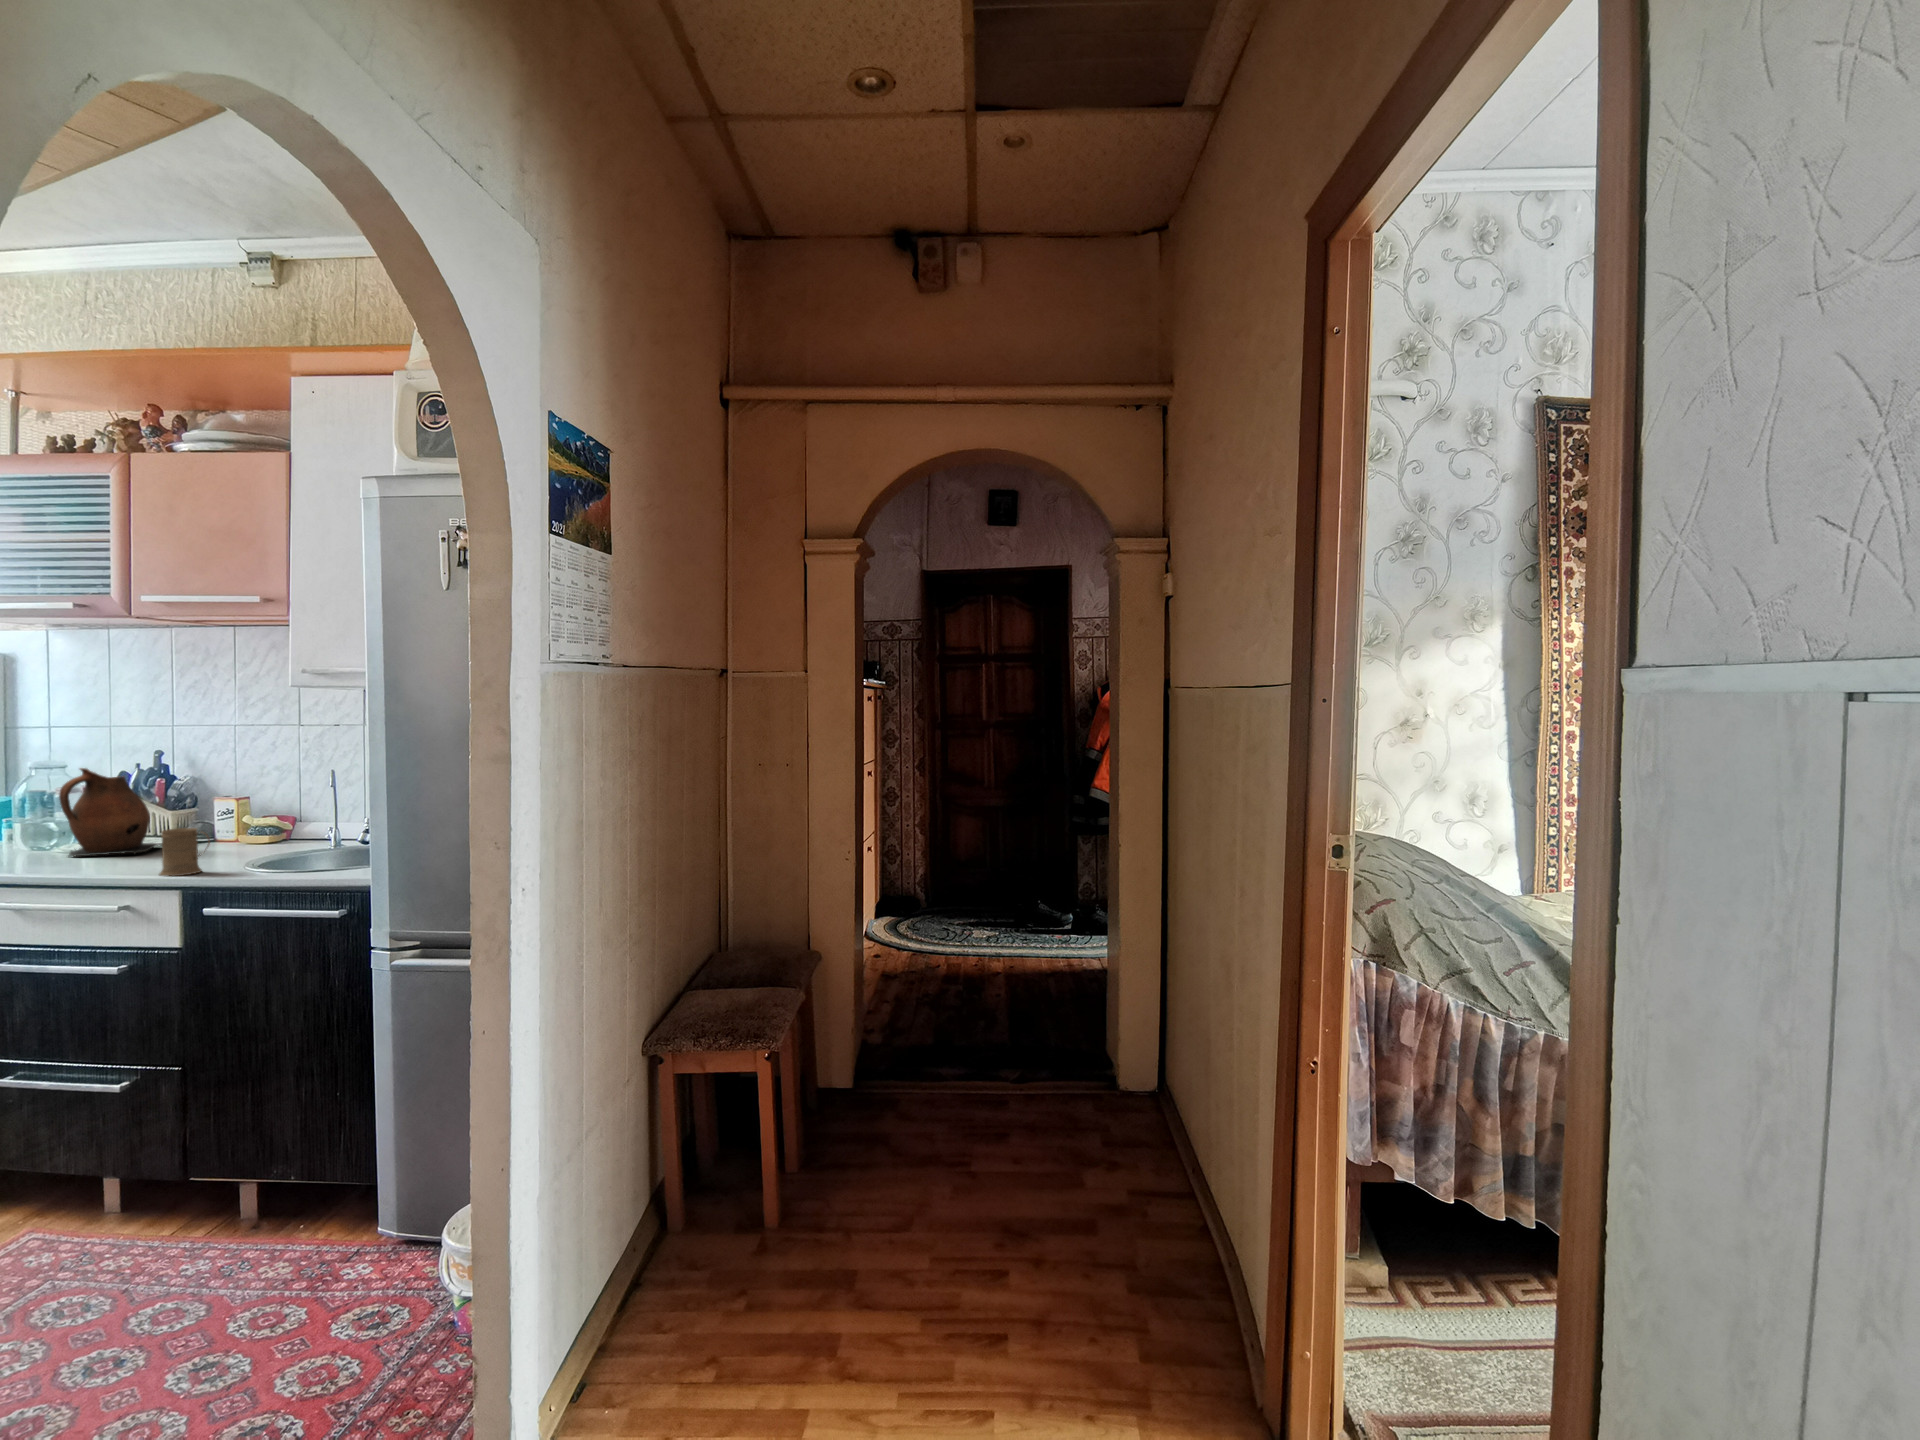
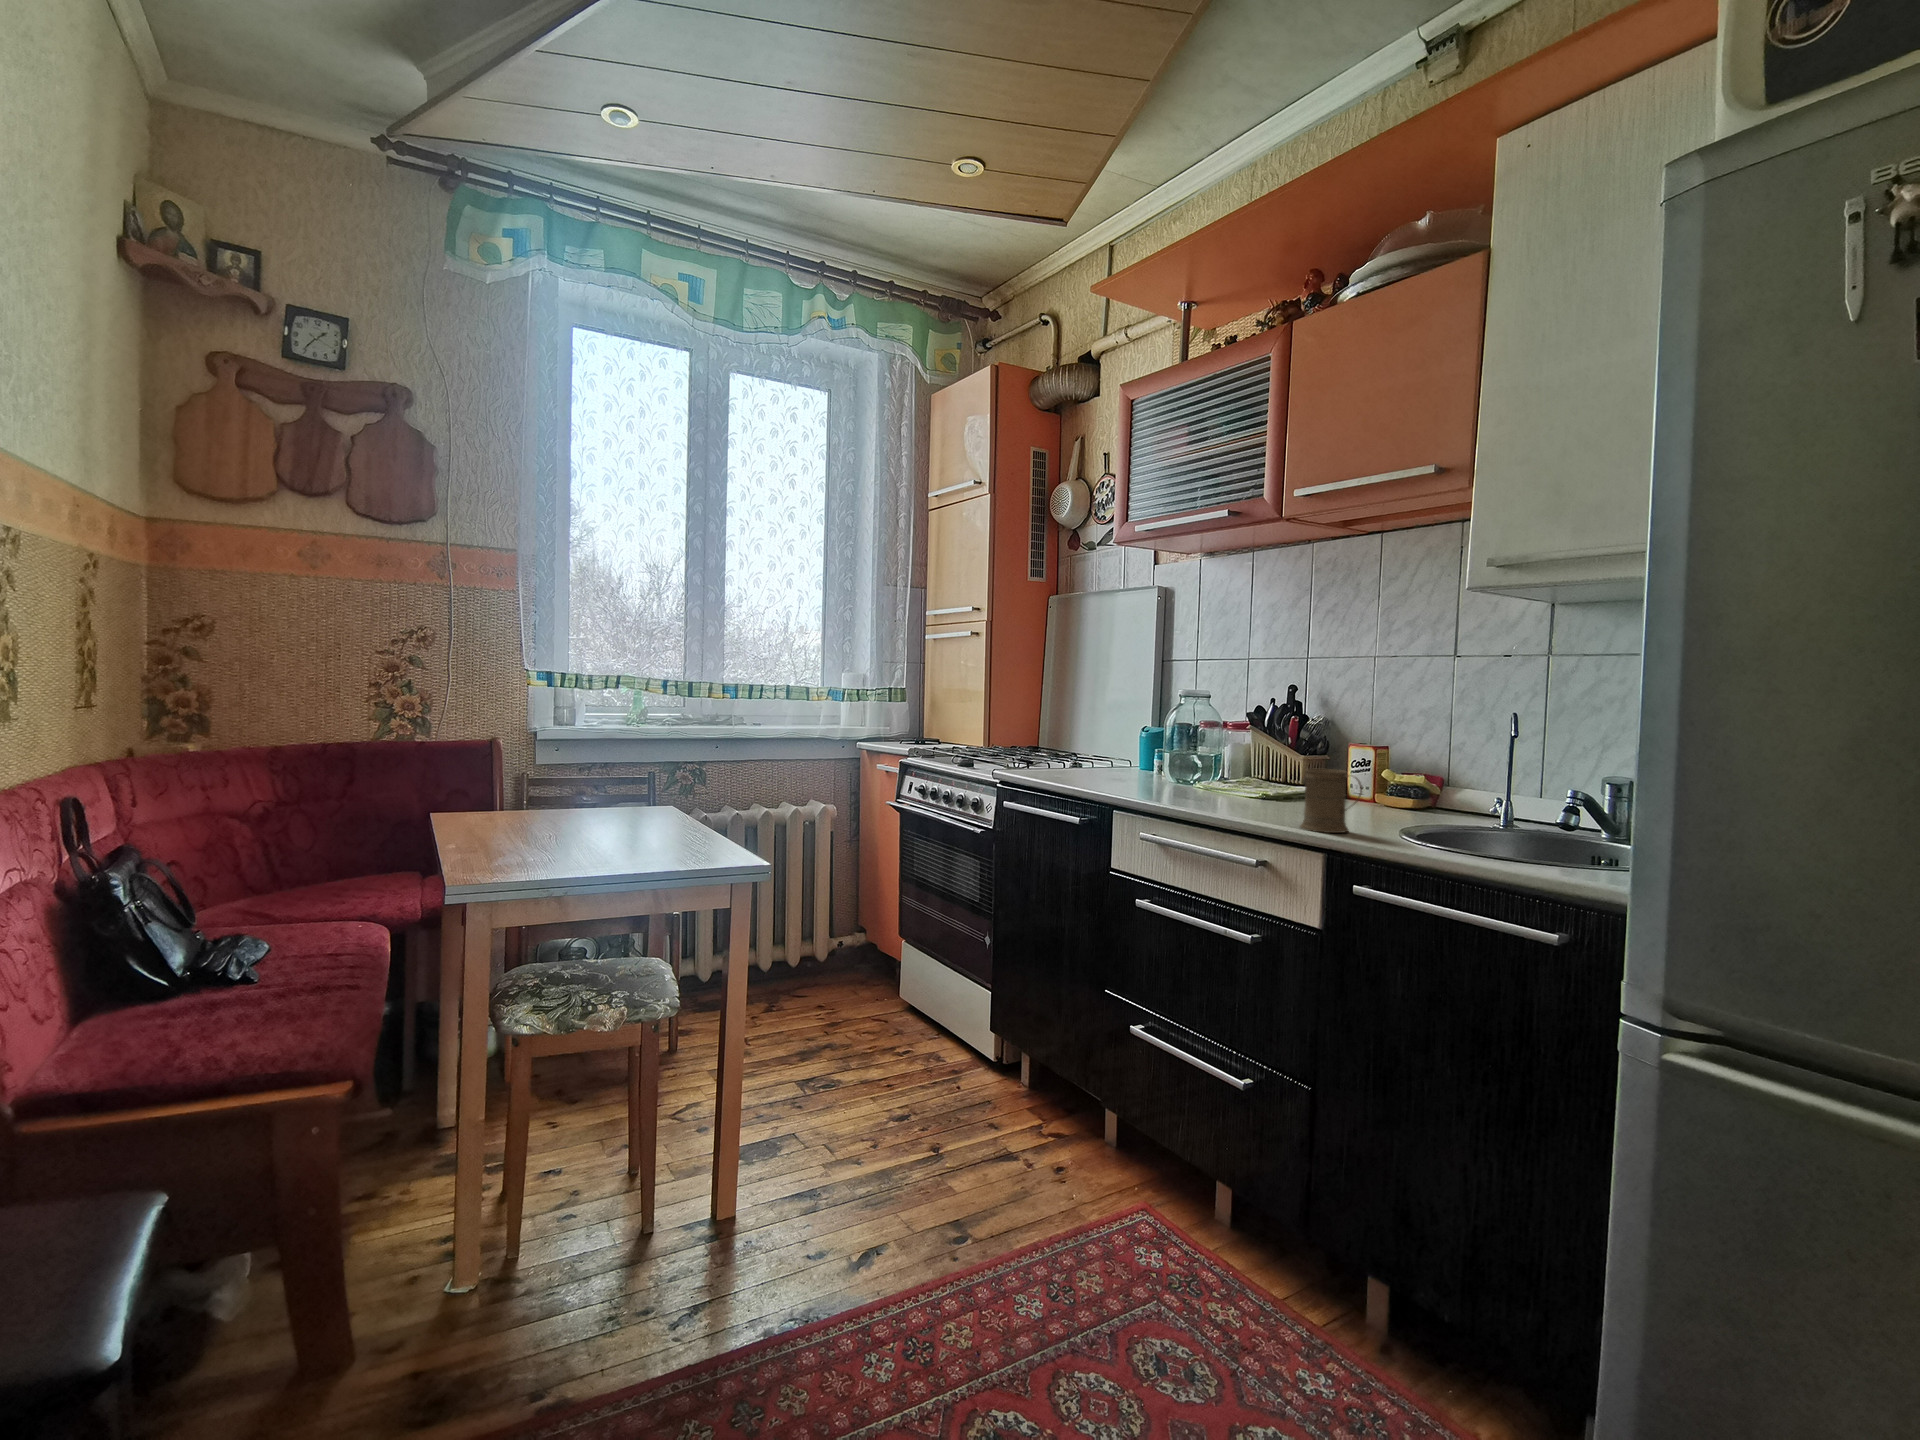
ceramic pitcher: present [59,768,162,856] -> none [1205,693,1294,799]

